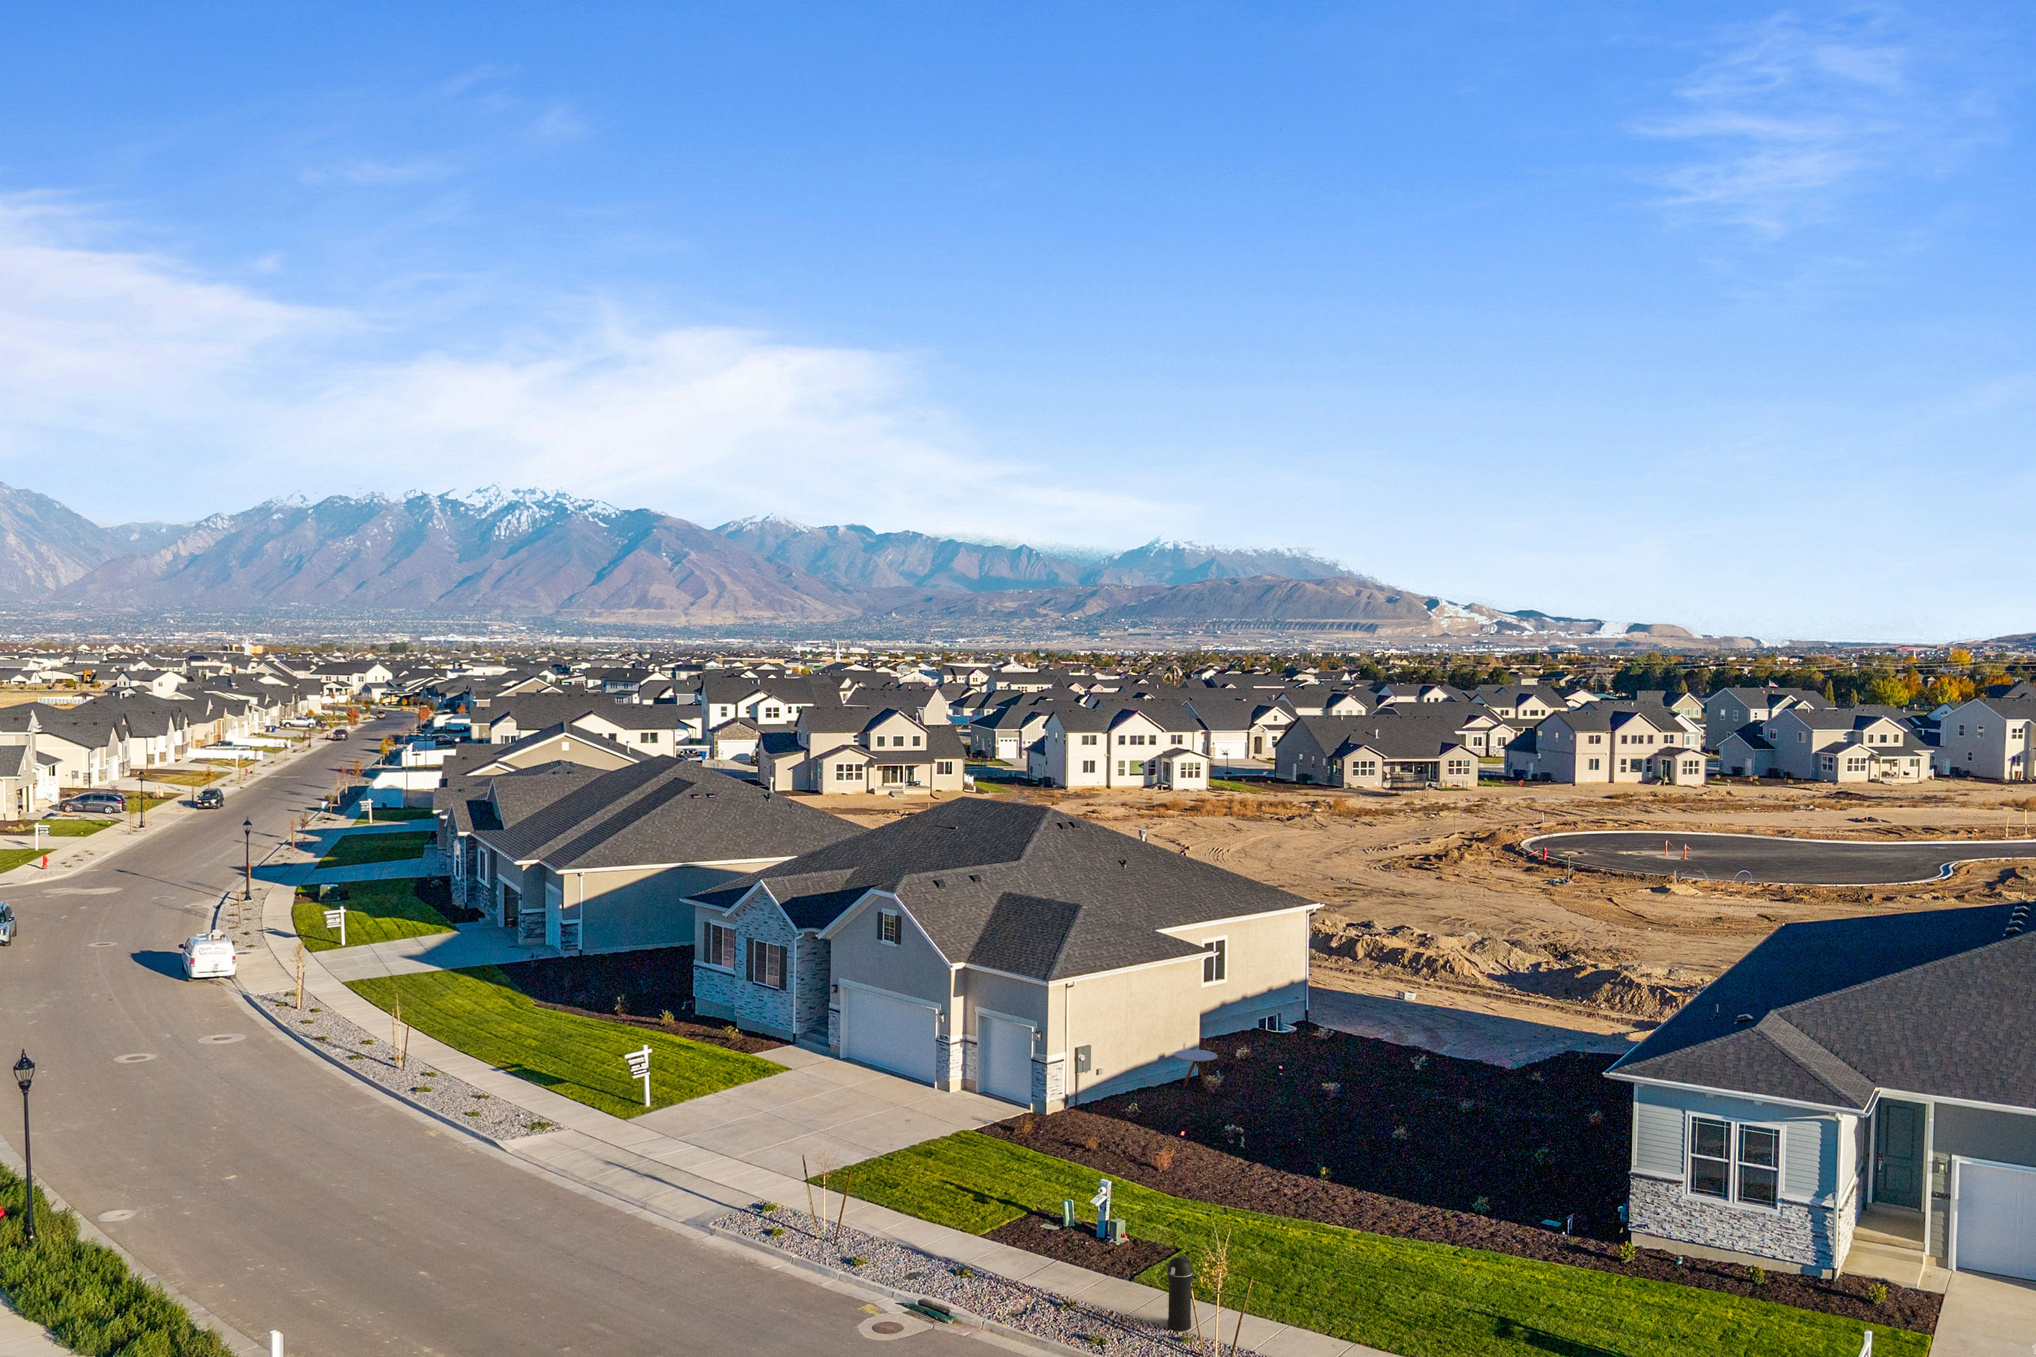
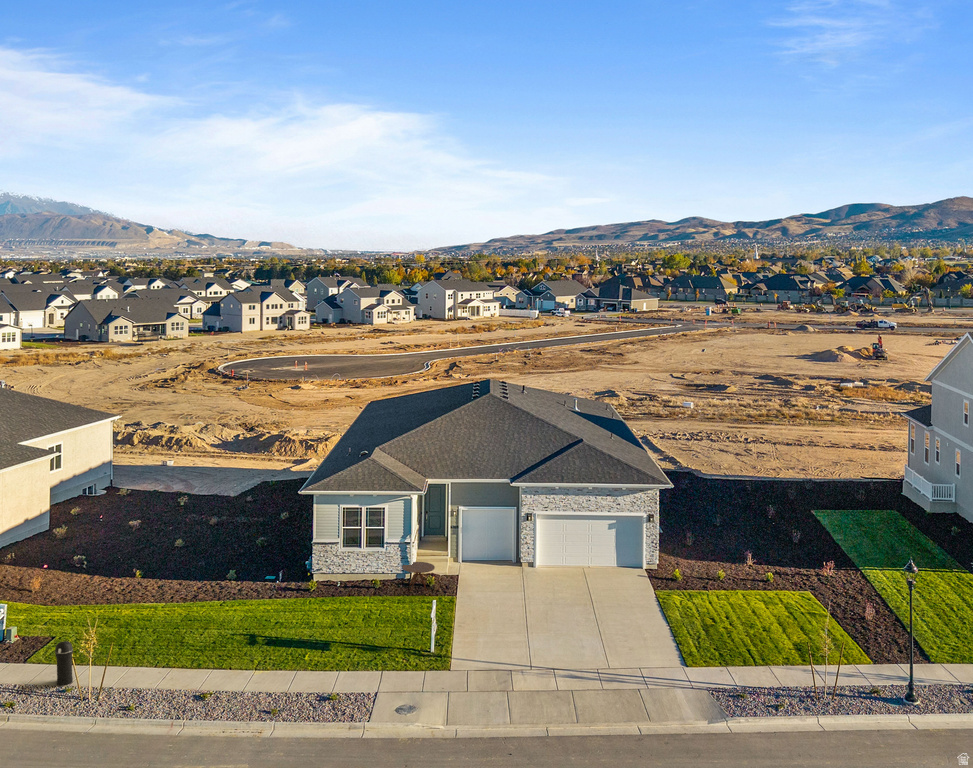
round table: present [1174,1050,1218,1088] -> present [402,562,435,591]

